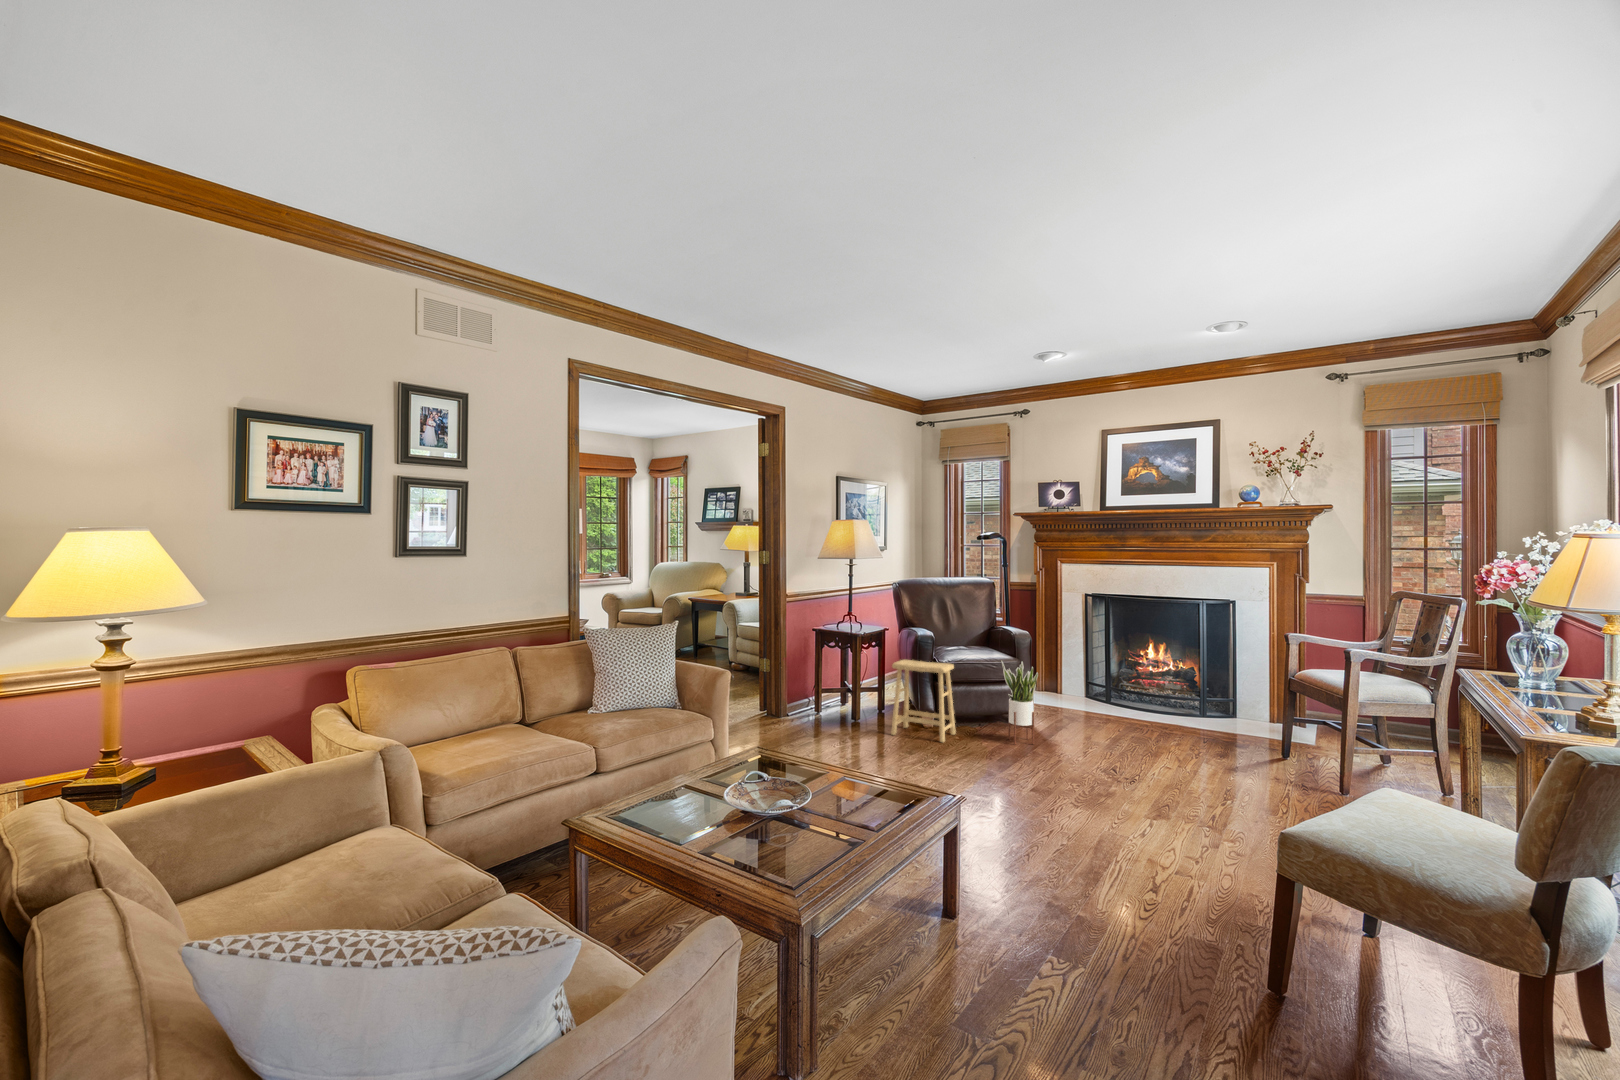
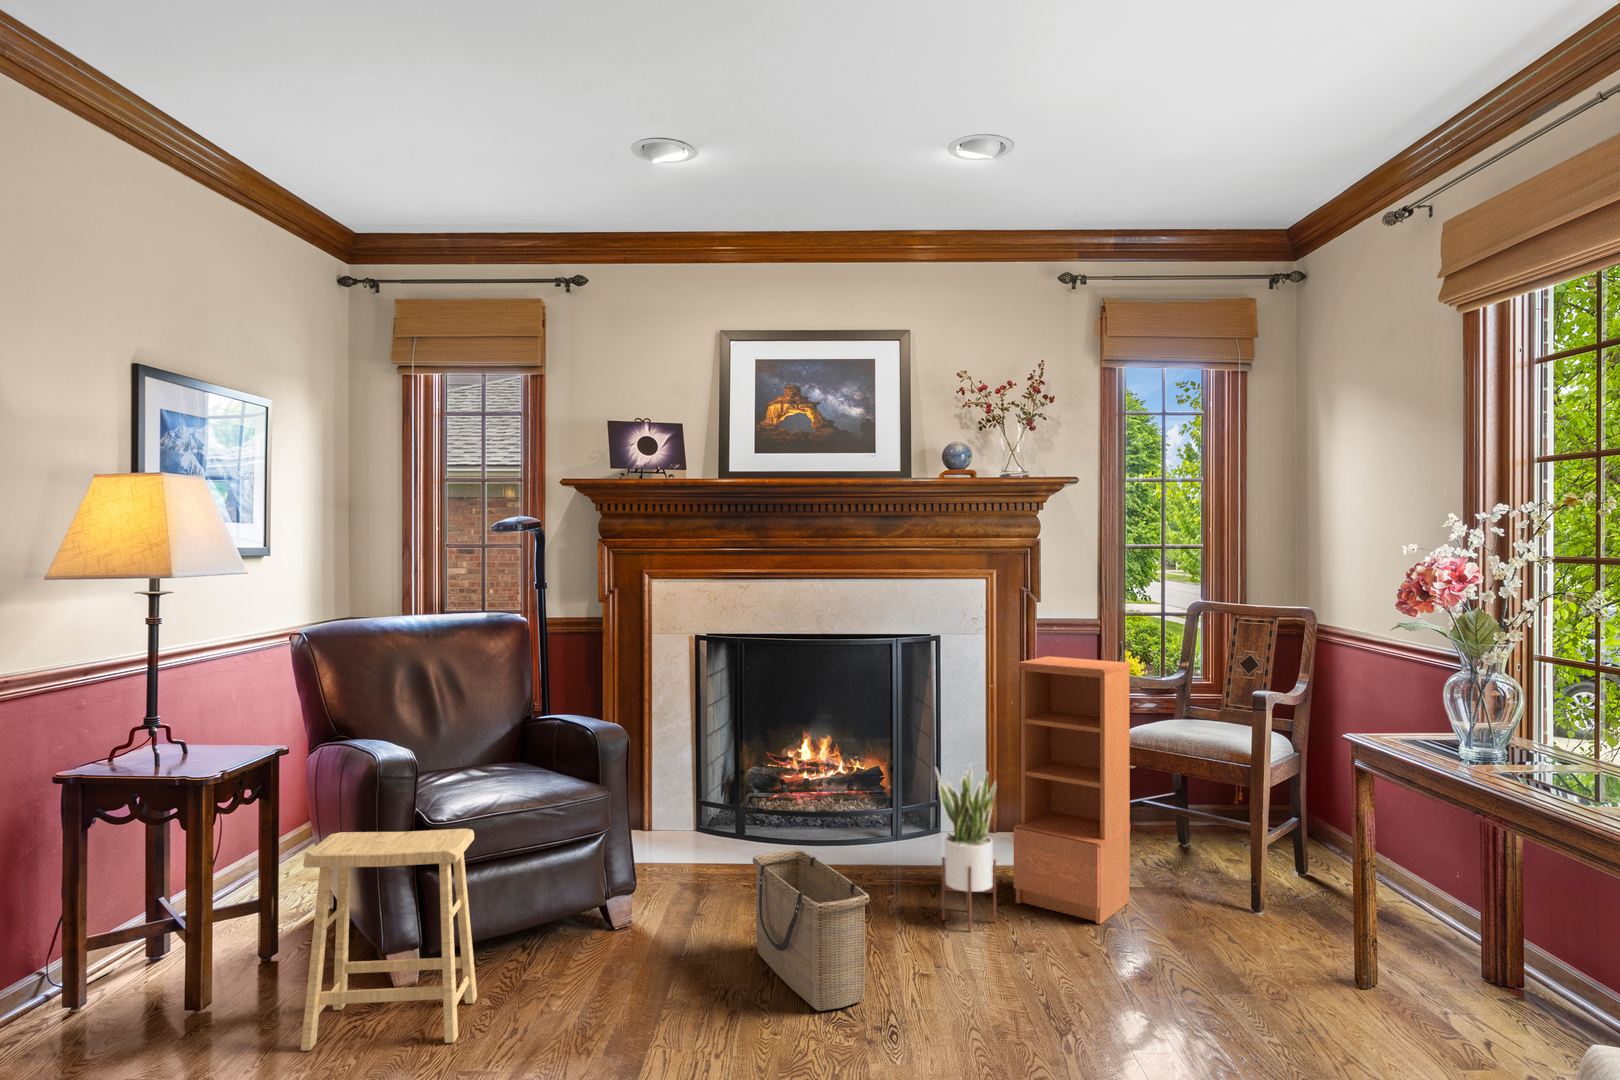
bookcase: none [1247,615,1330,766] -> present [1013,656,1130,924]
potted plant: present [1001,661,1038,745] -> present [935,764,996,931]
basket: none [1081,697,1125,763] -> present [753,850,869,1011]

